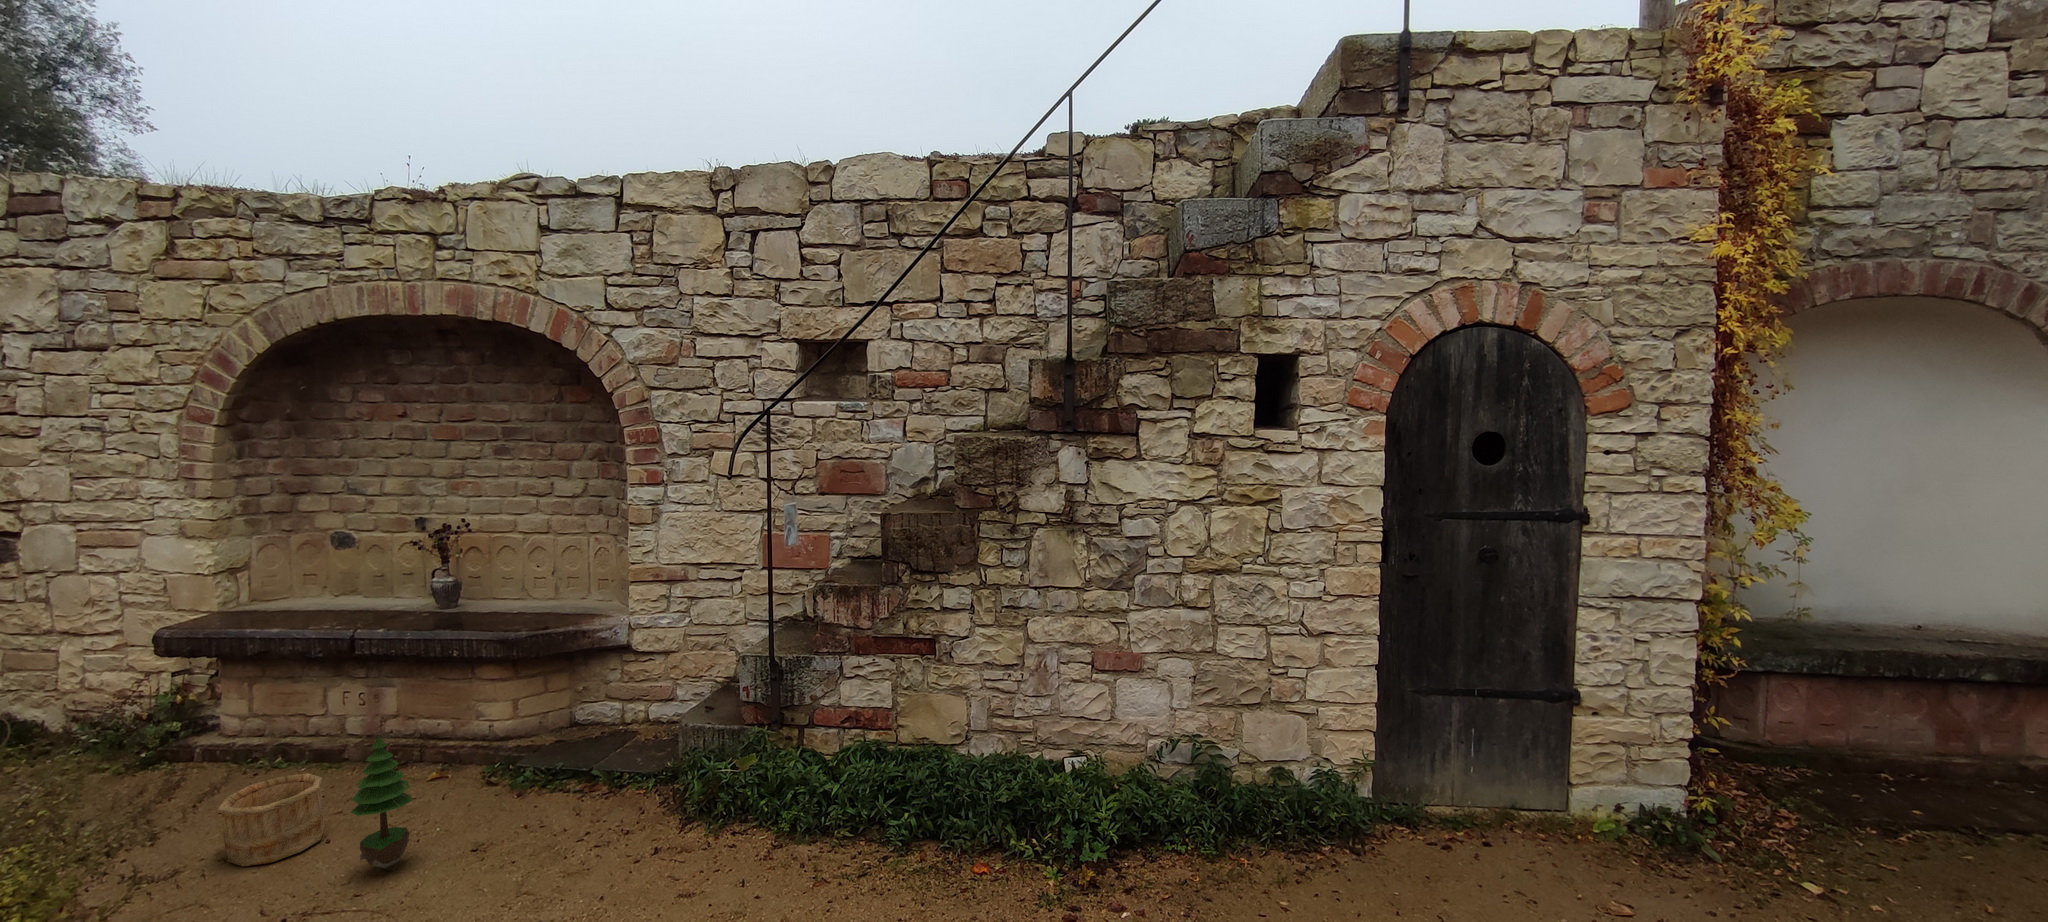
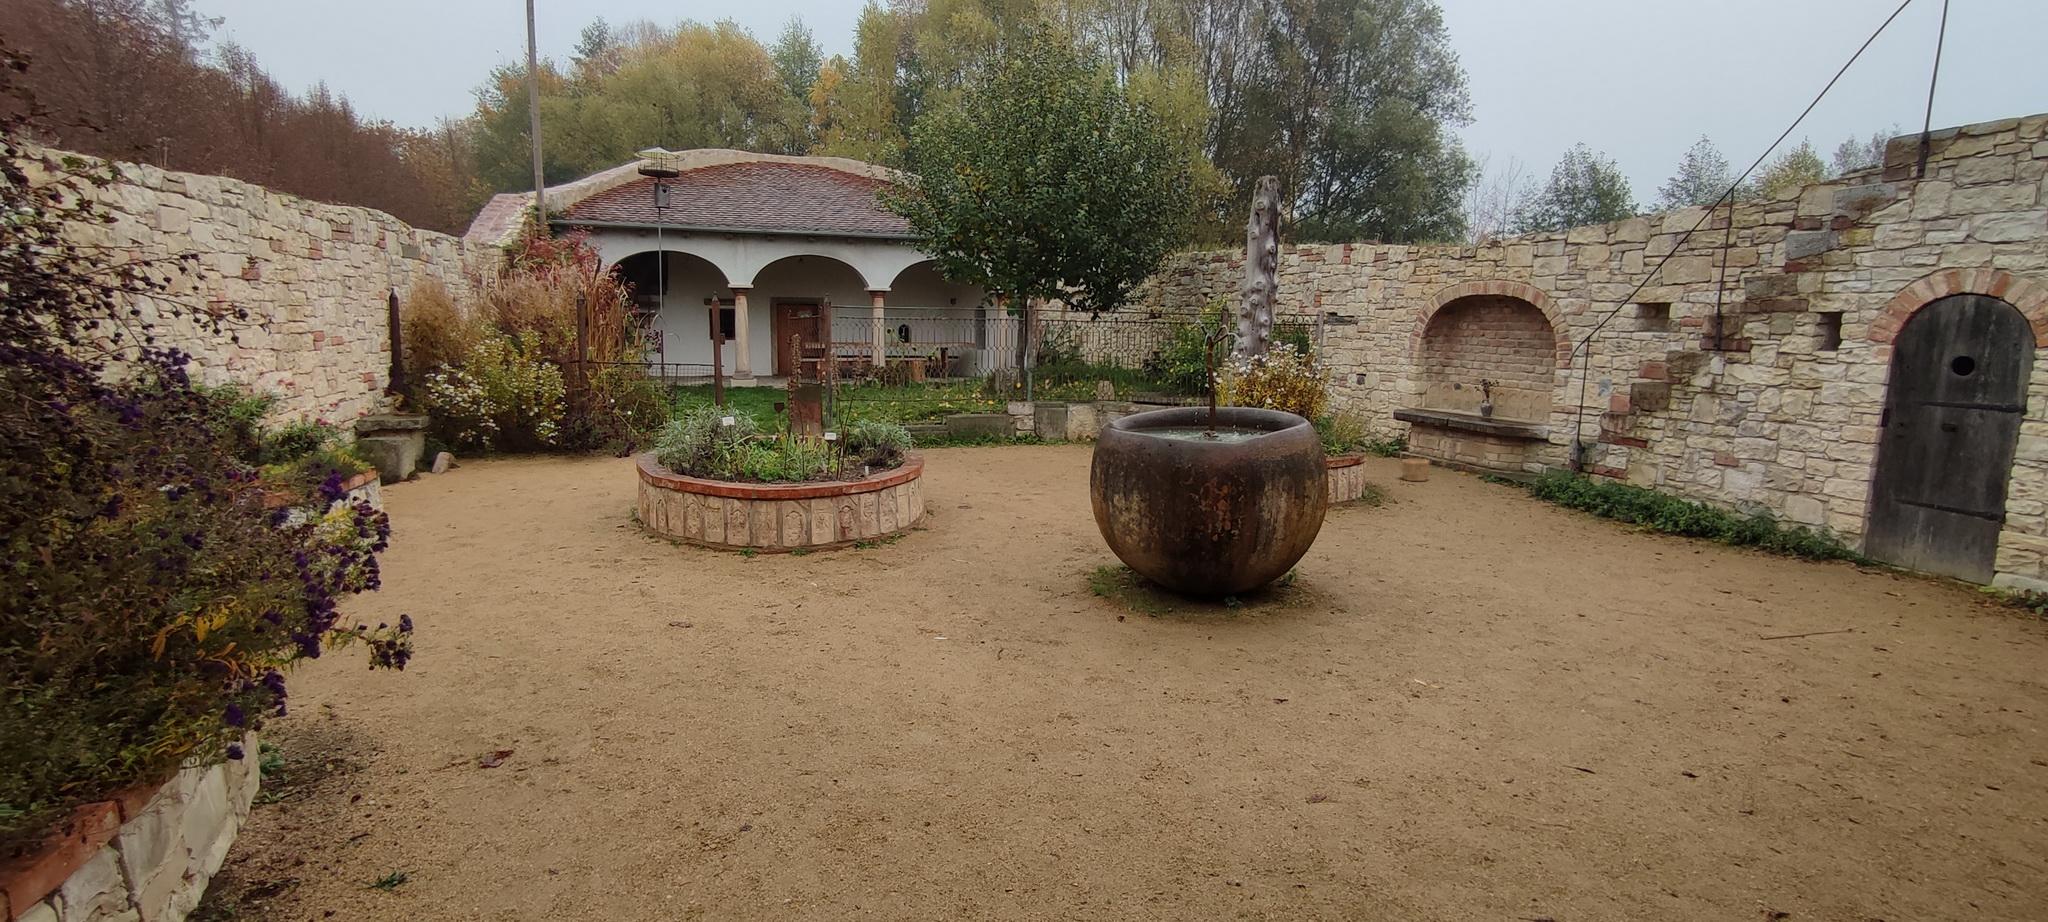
potted tree: present [350,735,412,868] -> none [1433,443,1451,489]

